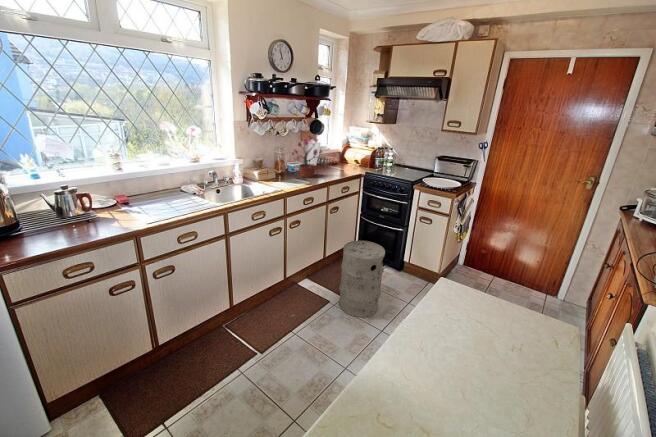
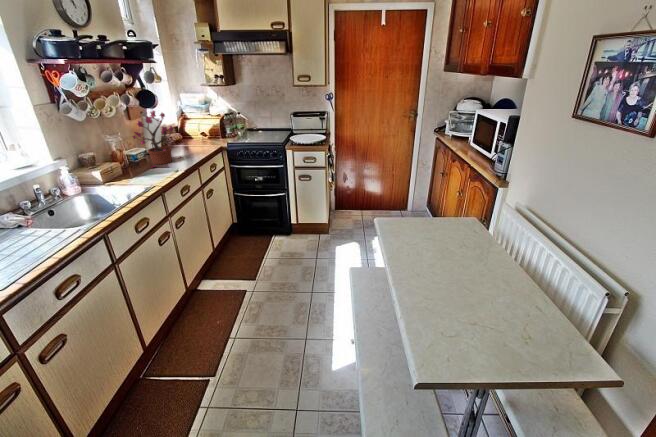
trash can: present [339,241,385,317] -> none [248,214,296,293]

